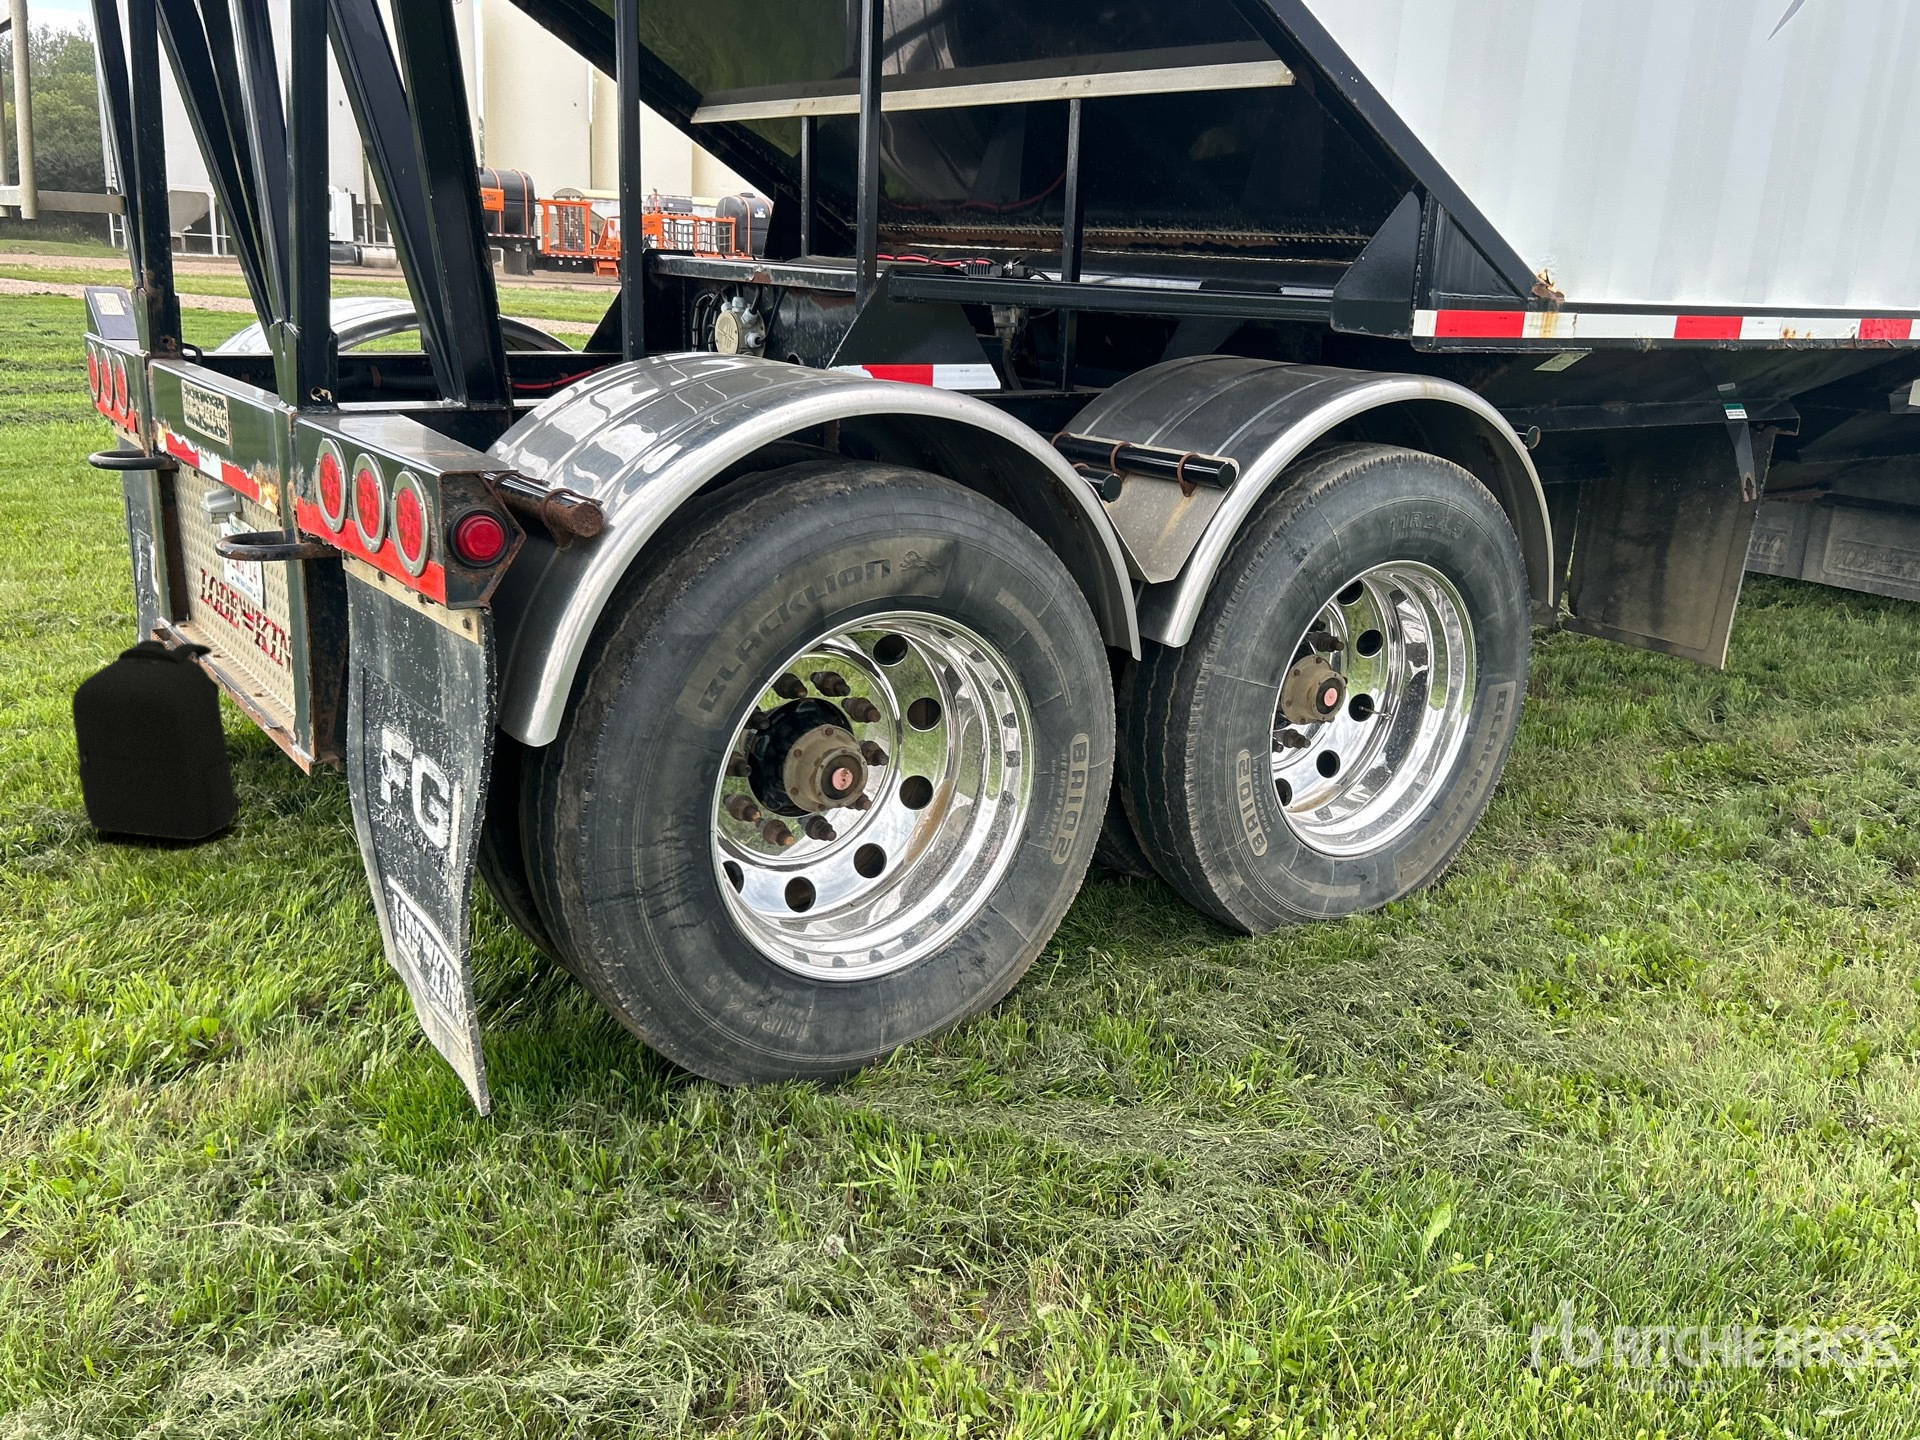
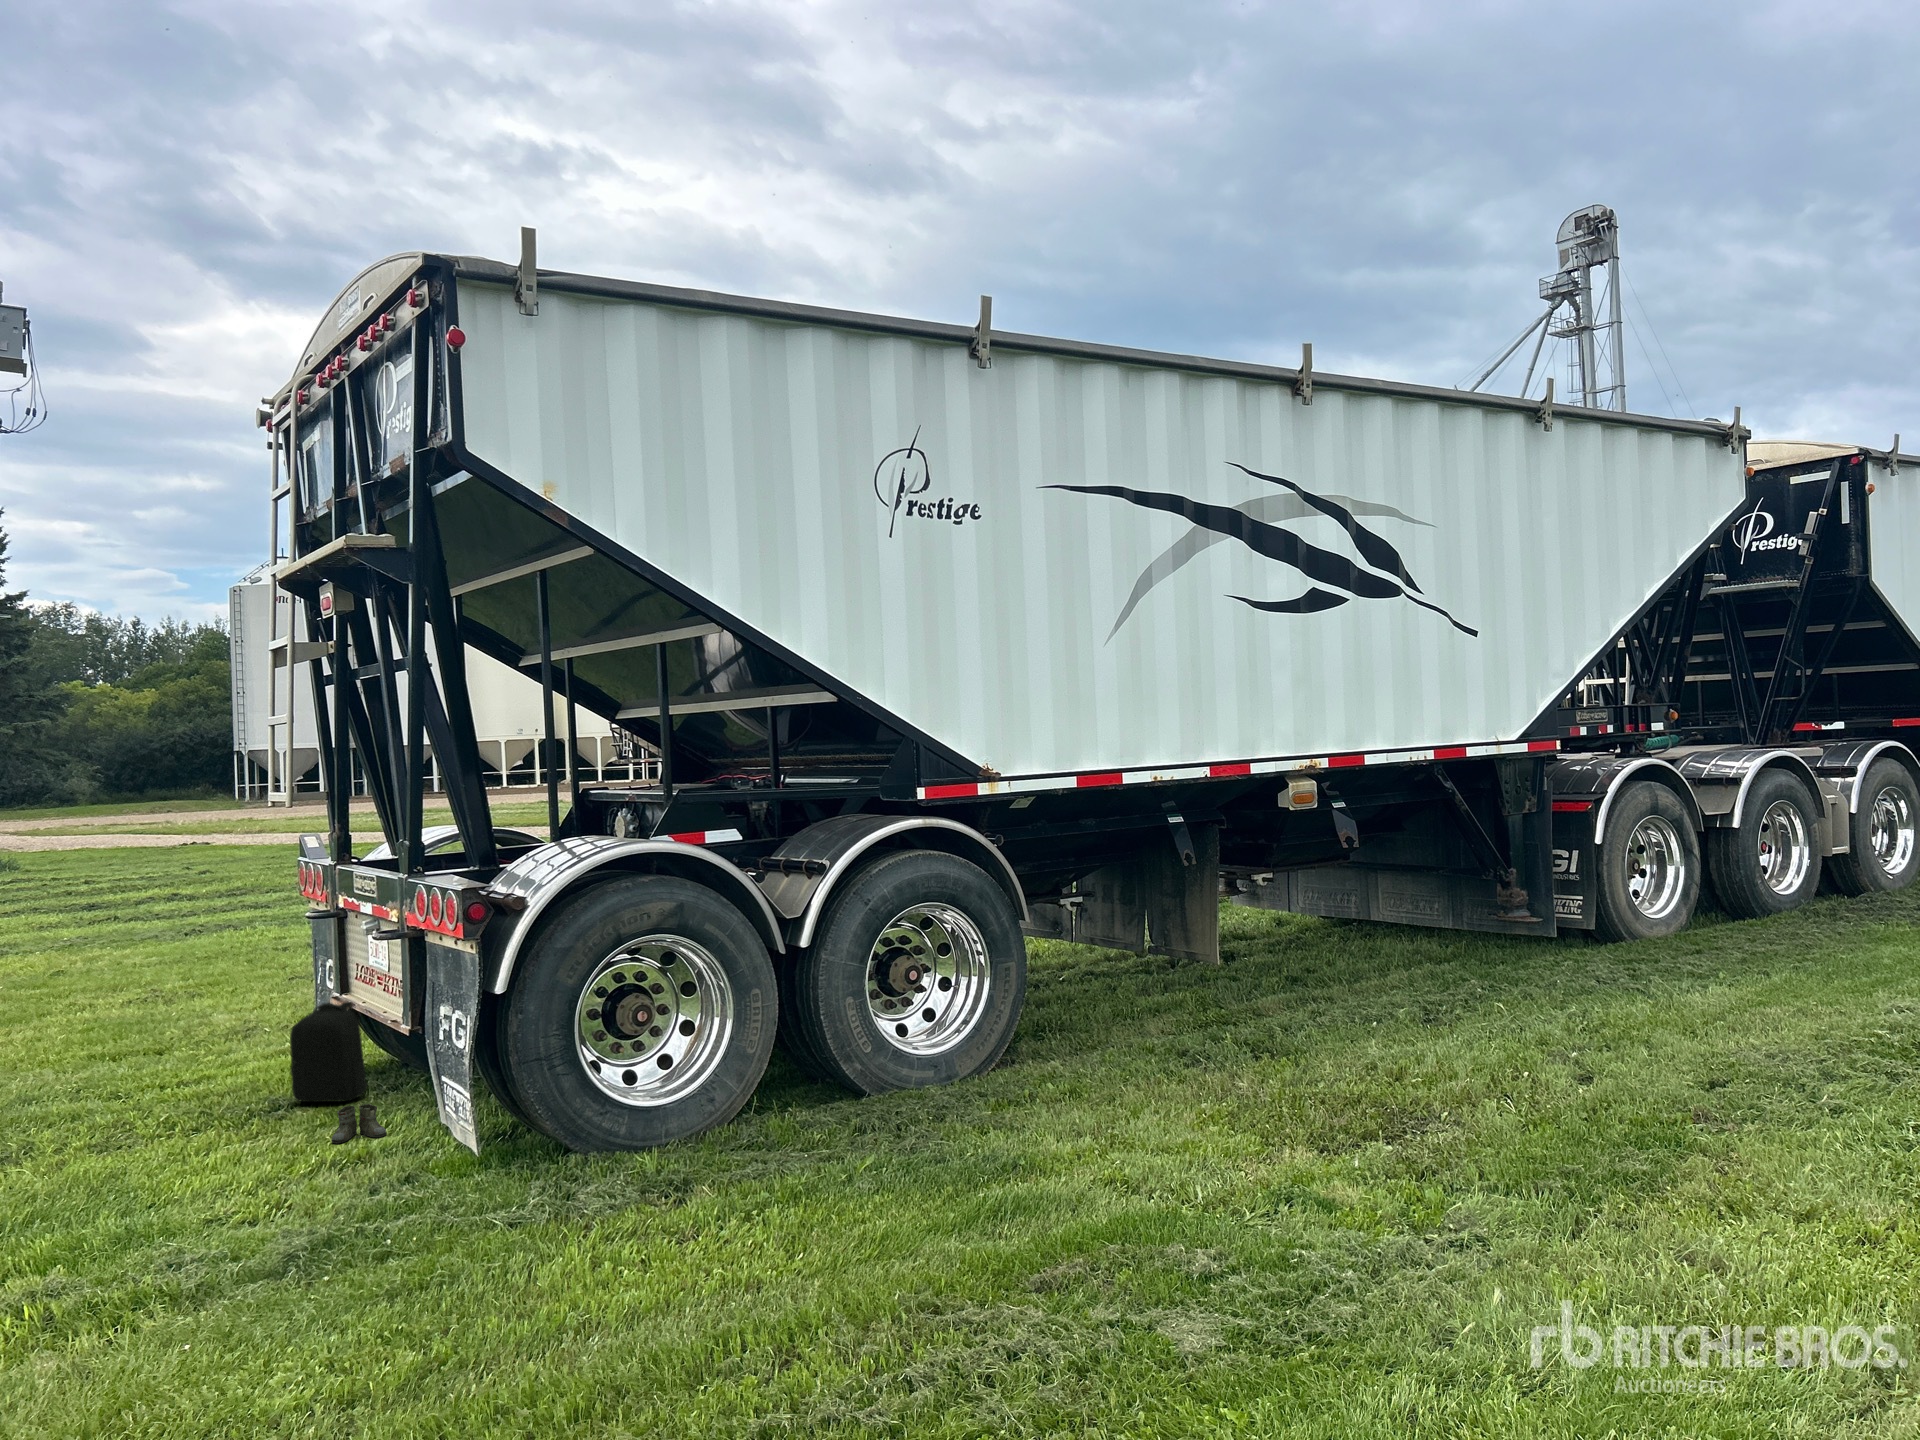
boots: none [147,888,275,977] -> present [332,1104,387,1143]

